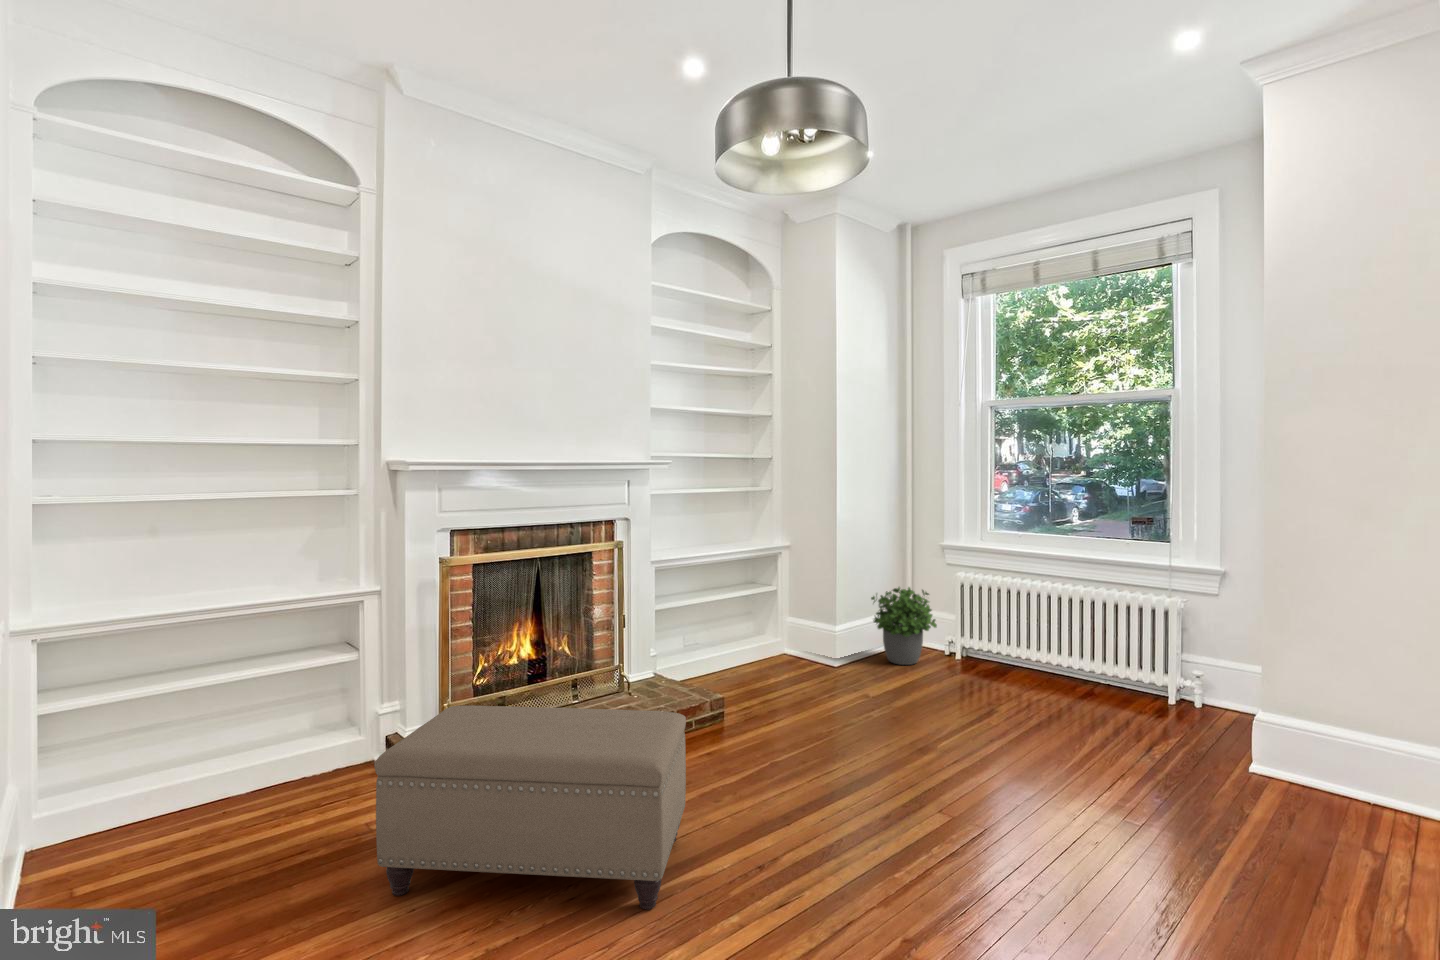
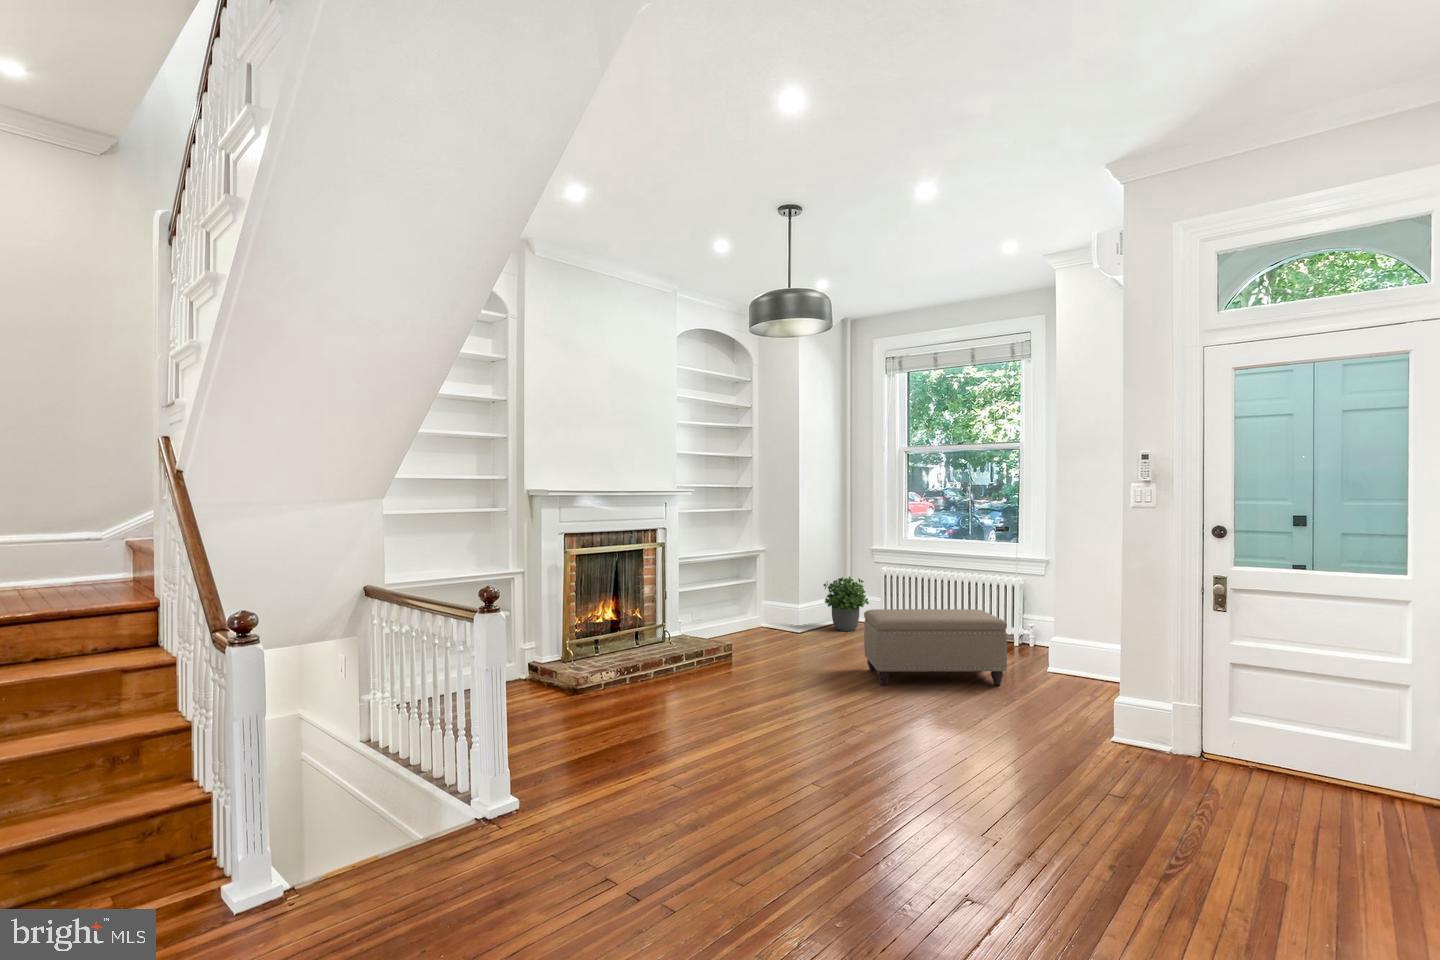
ottoman: present [374,706,686,909] -> present [864,609,1007,685]

